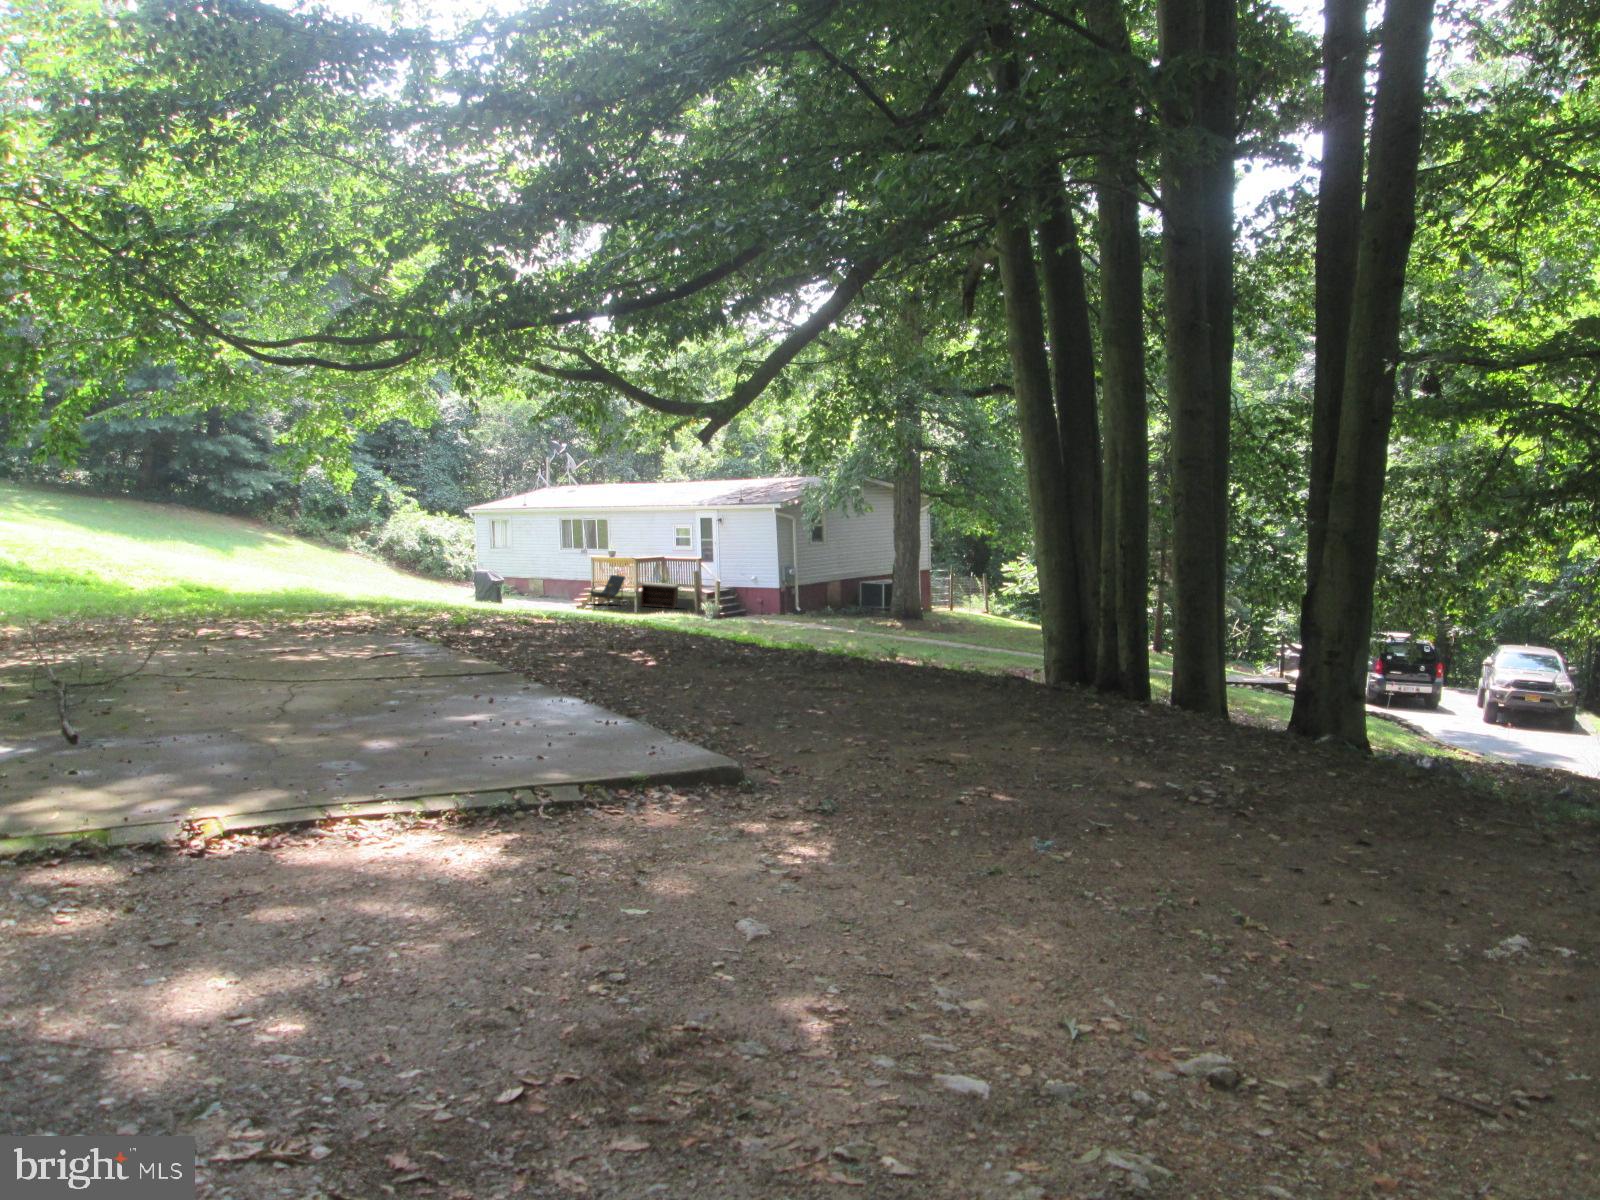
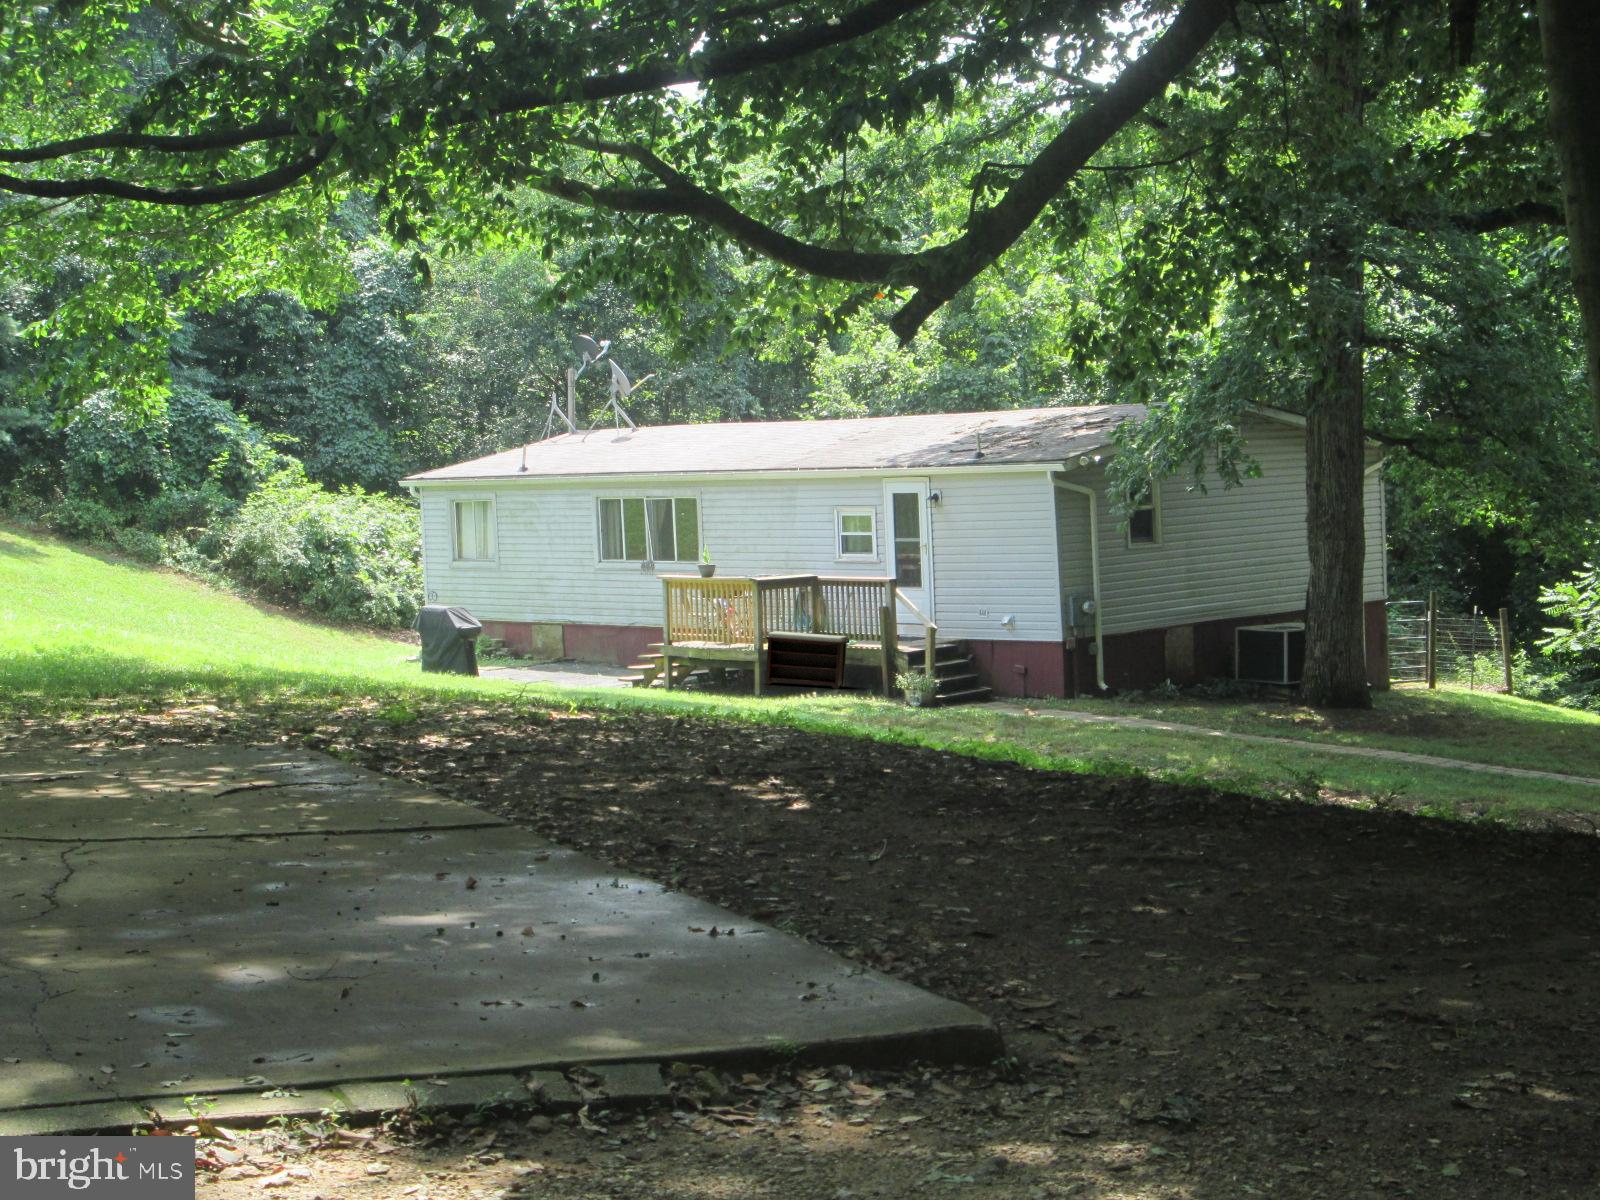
lounge chair: present [590,575,625,604] -> none [656,615,733,684]

